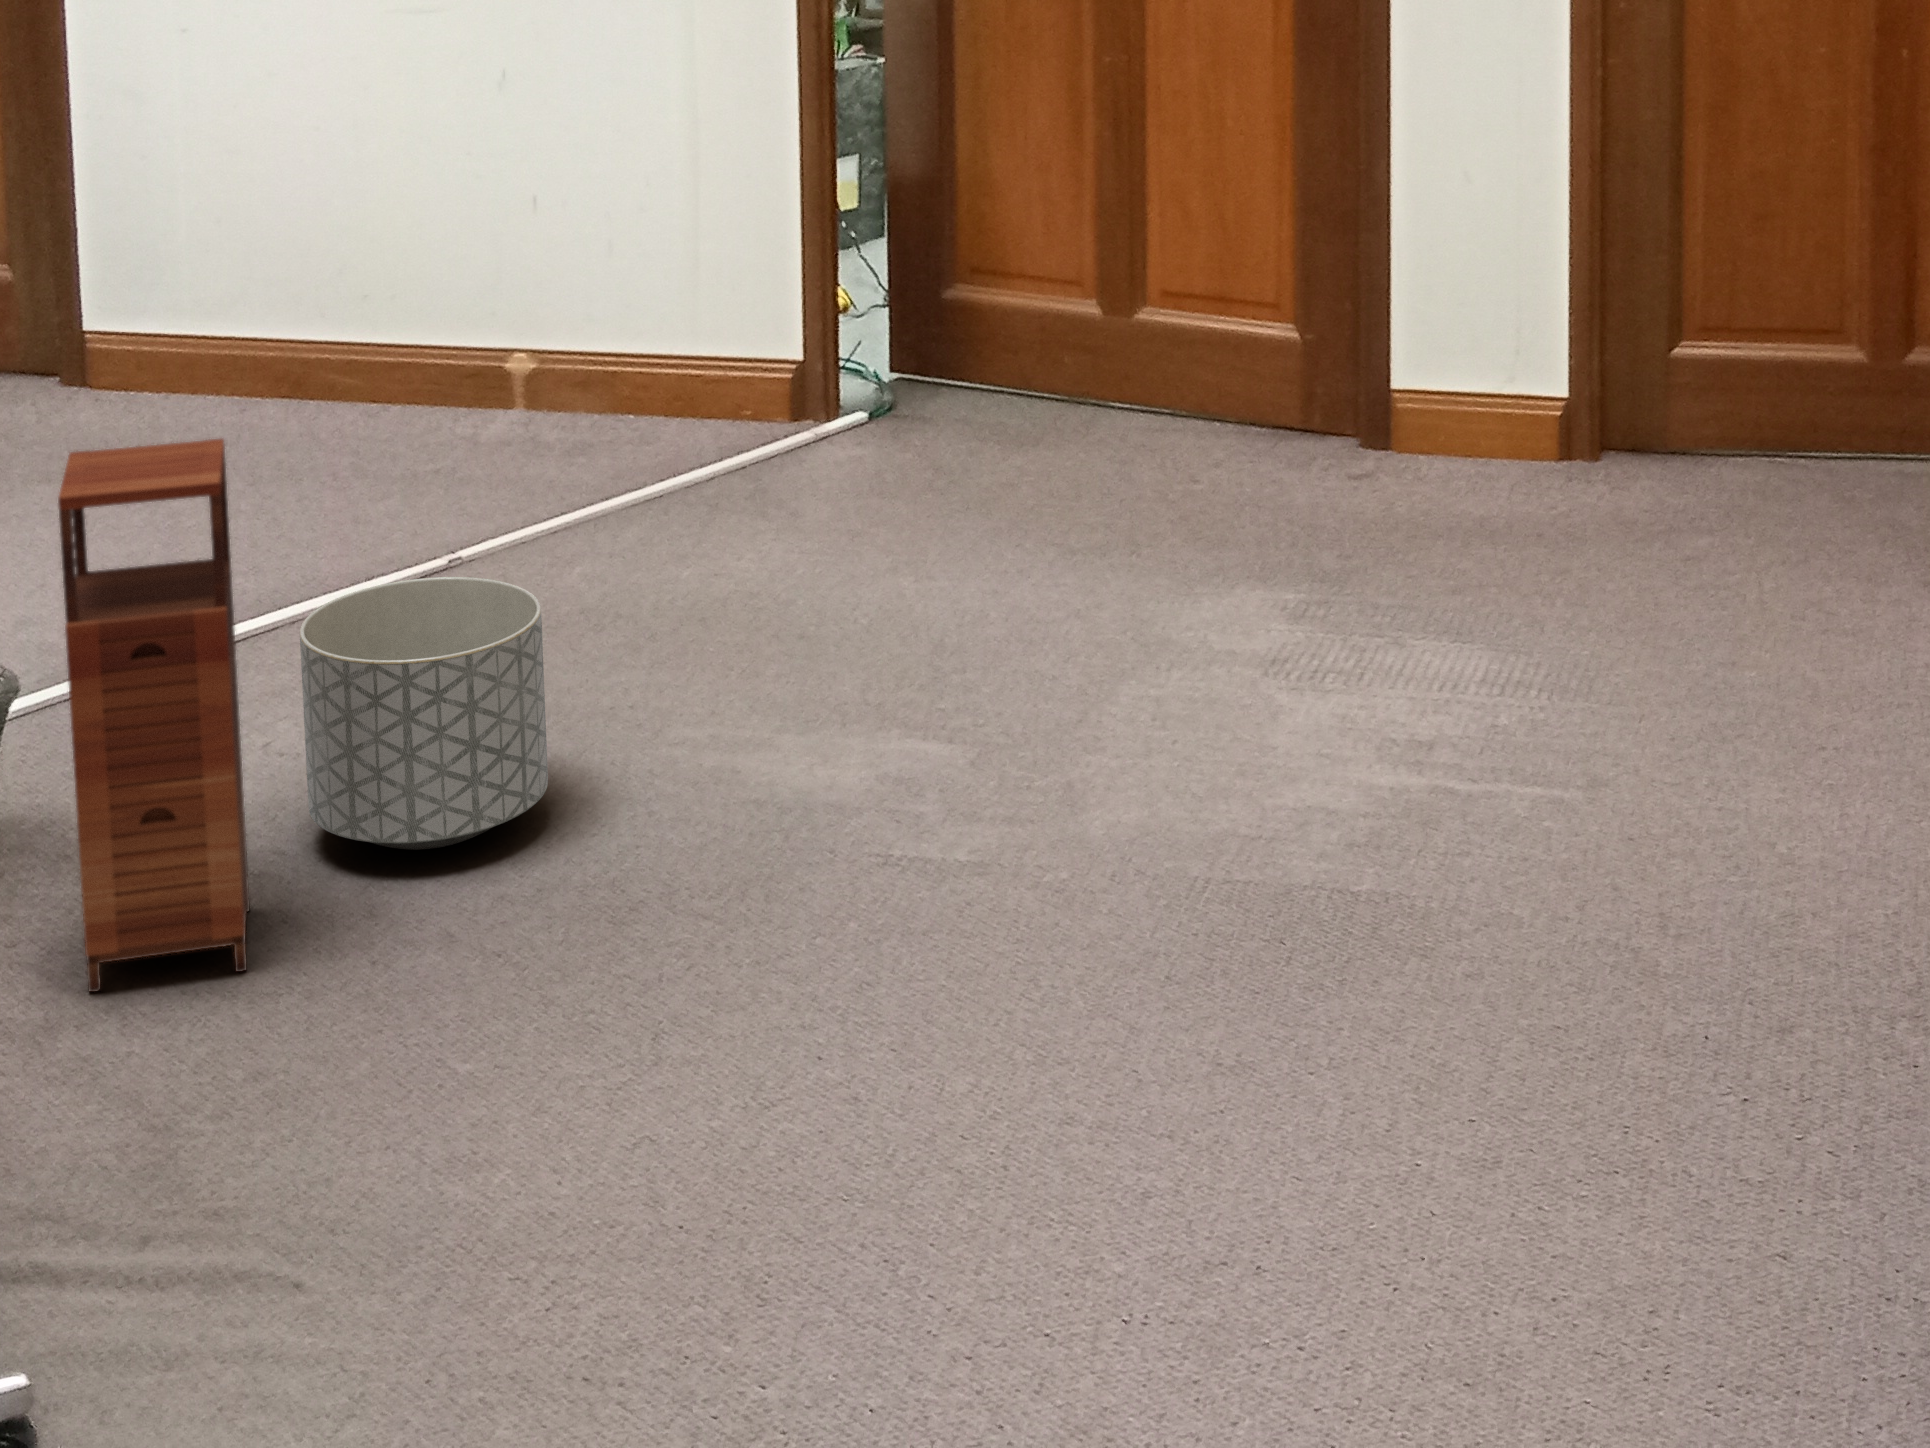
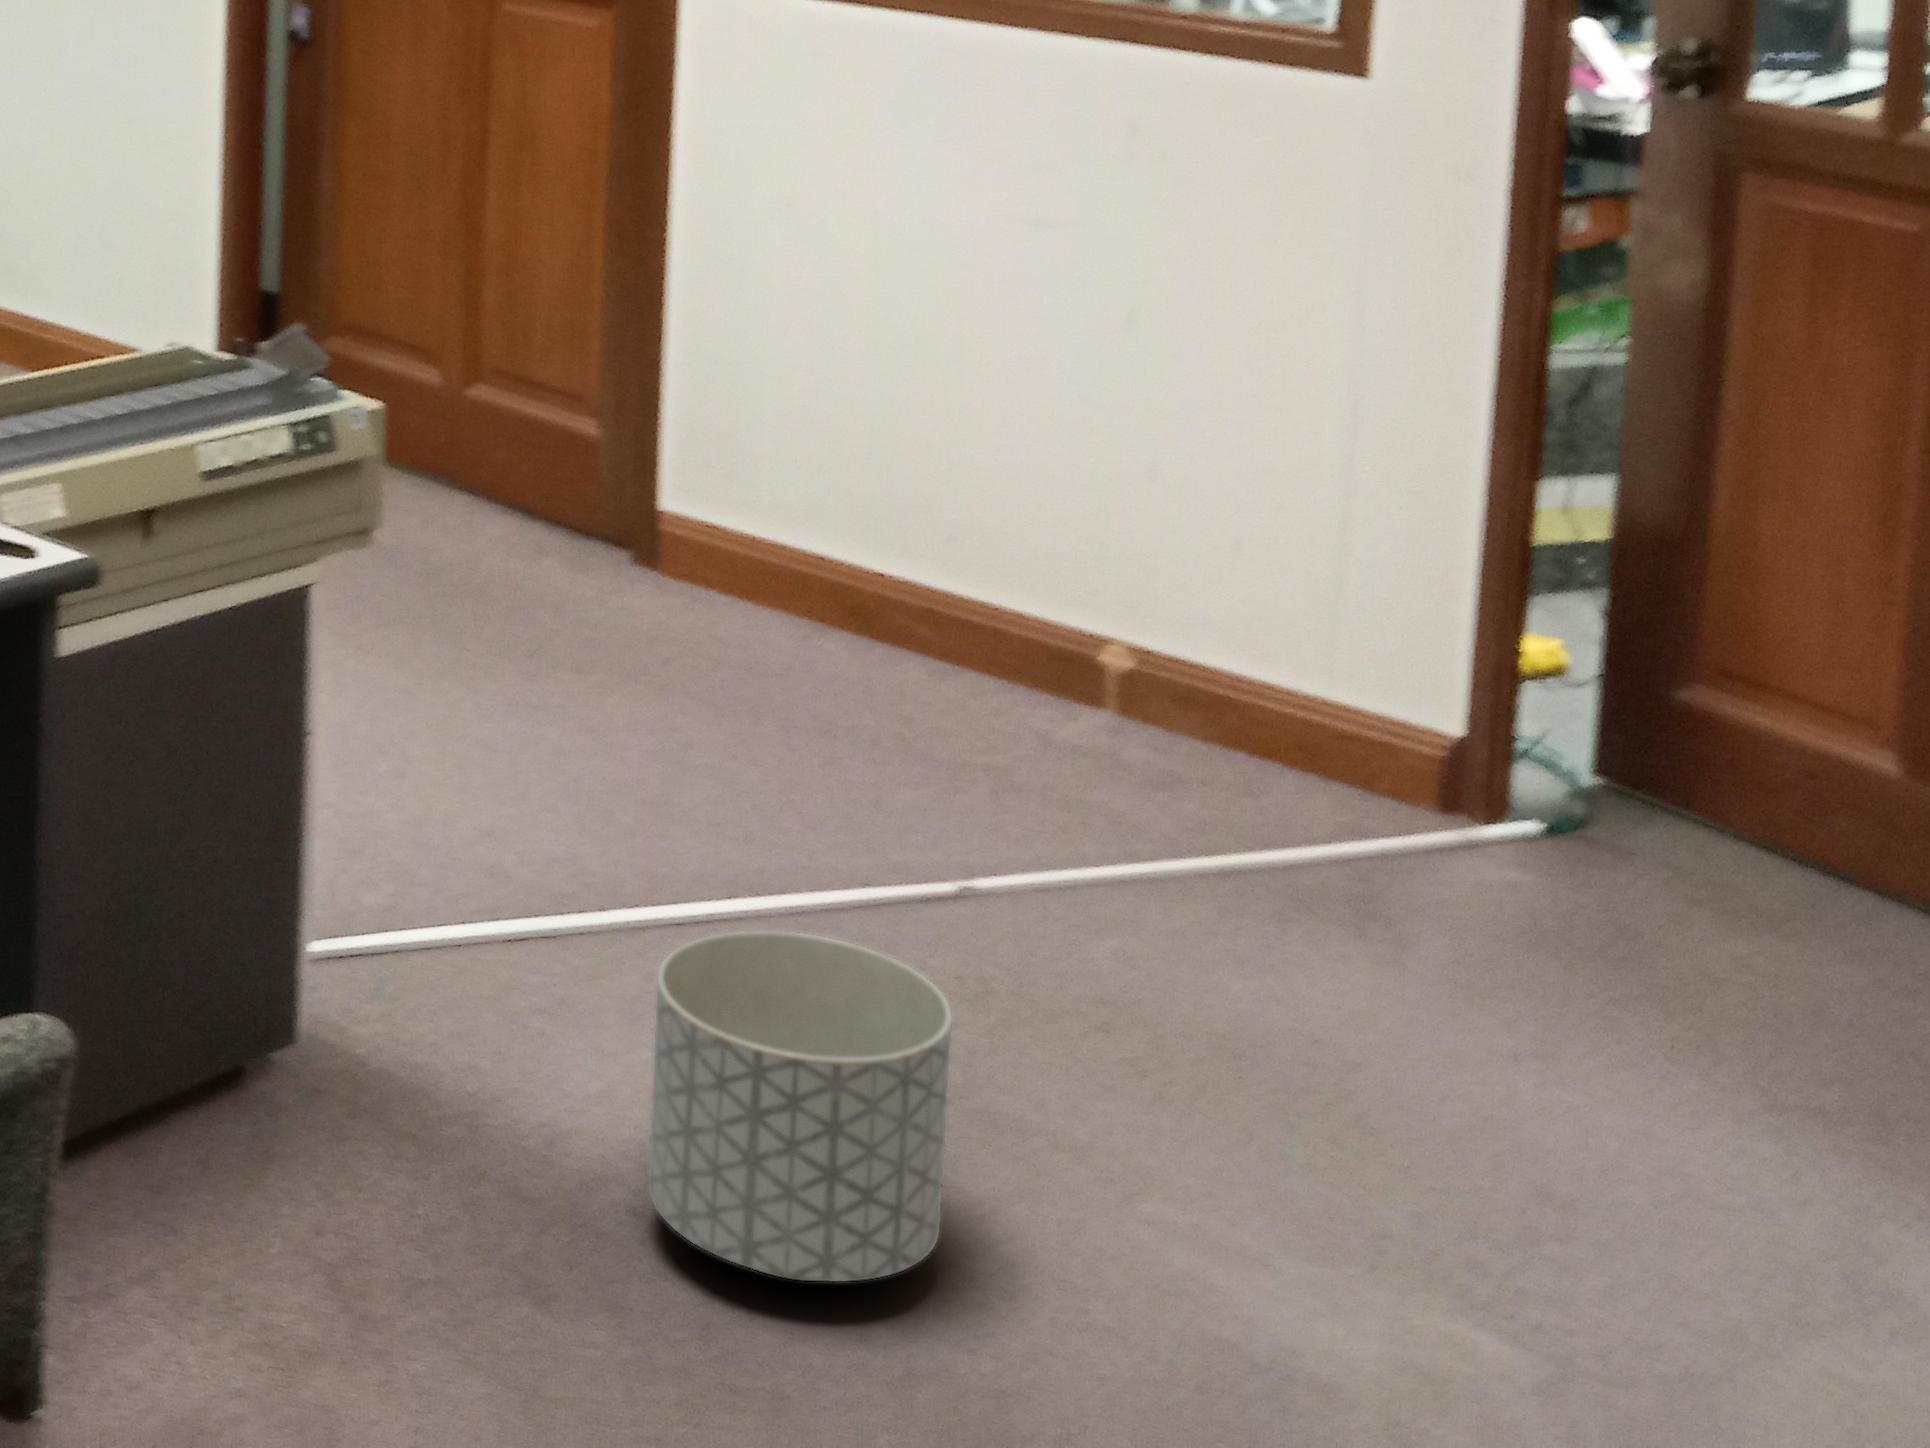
storage cabinet: present [58,439,250,992] -> none [344,701,575,1361]

